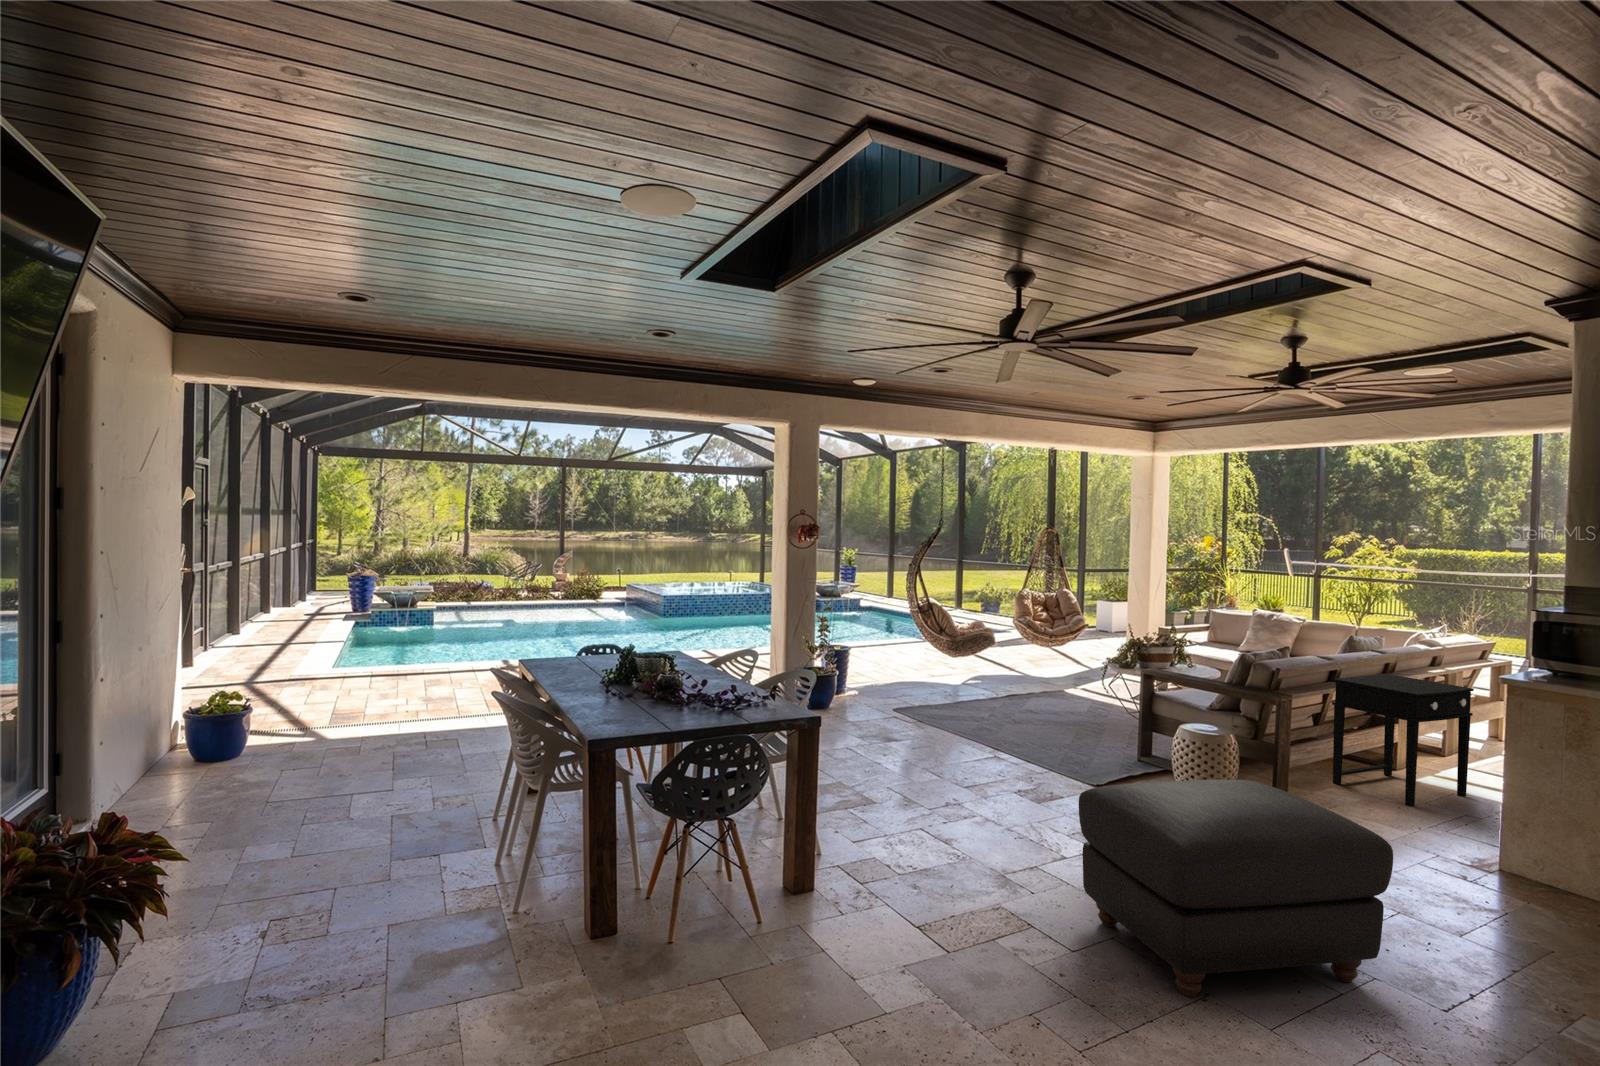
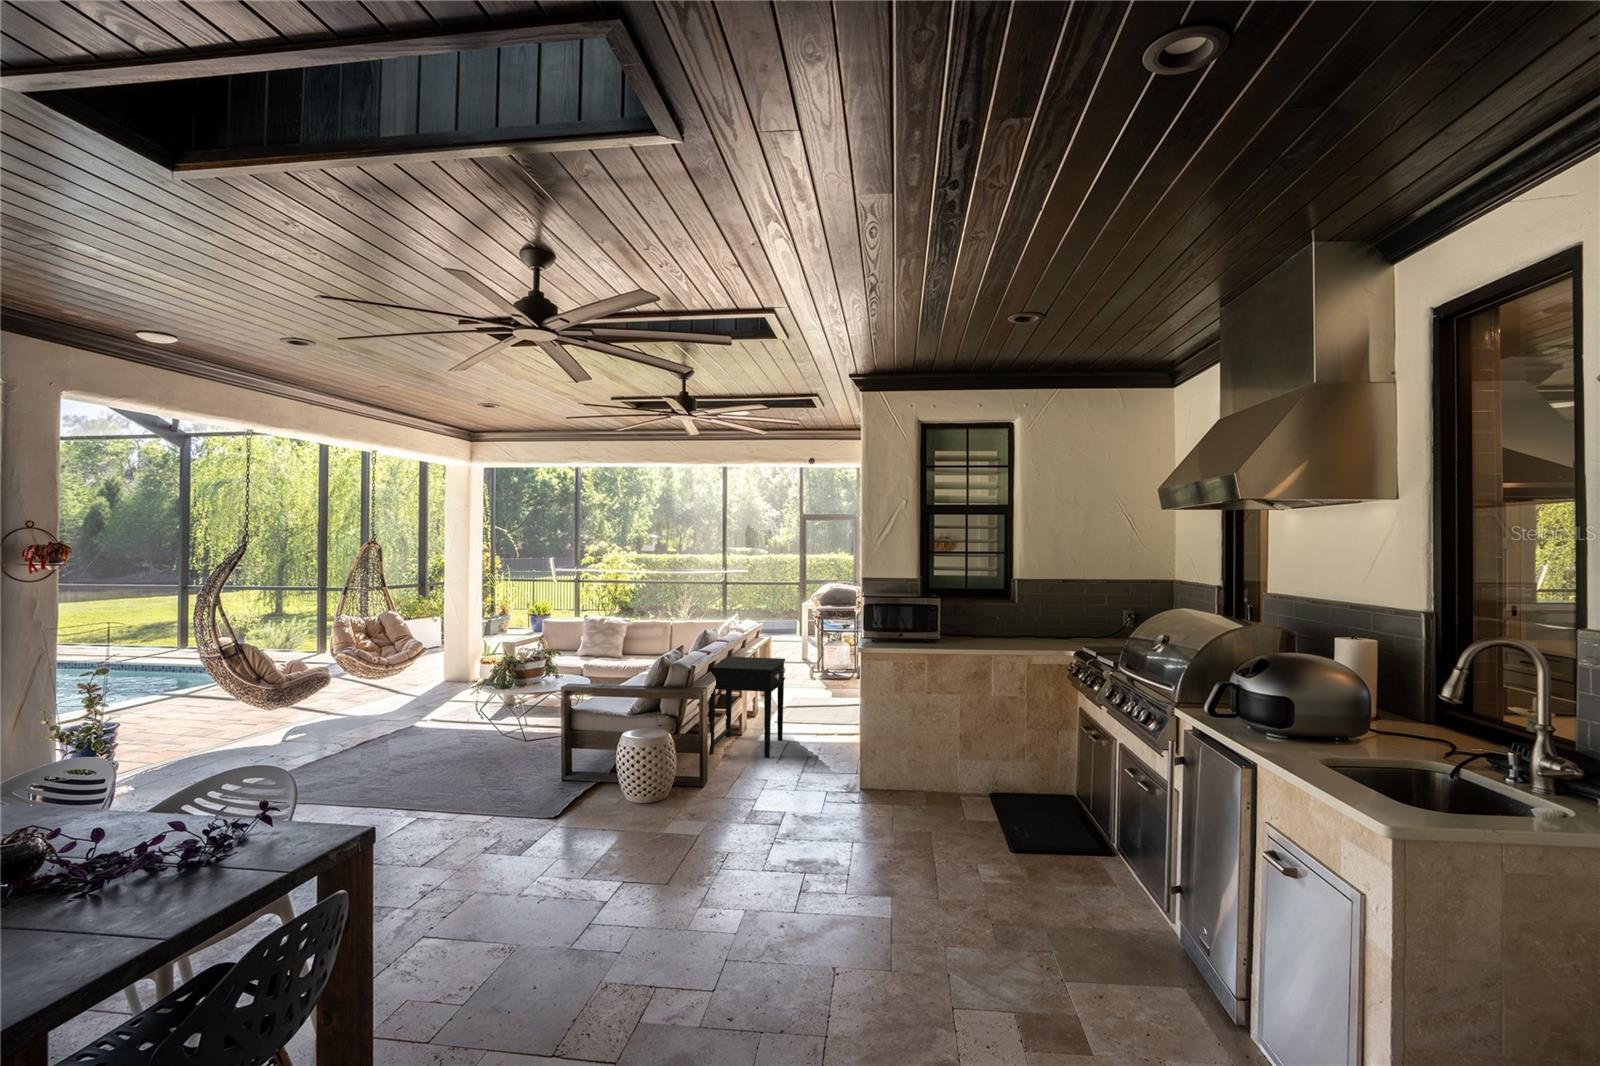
ottoman: present [1079,780,1393,997] -> none [713,774,941,1001]

